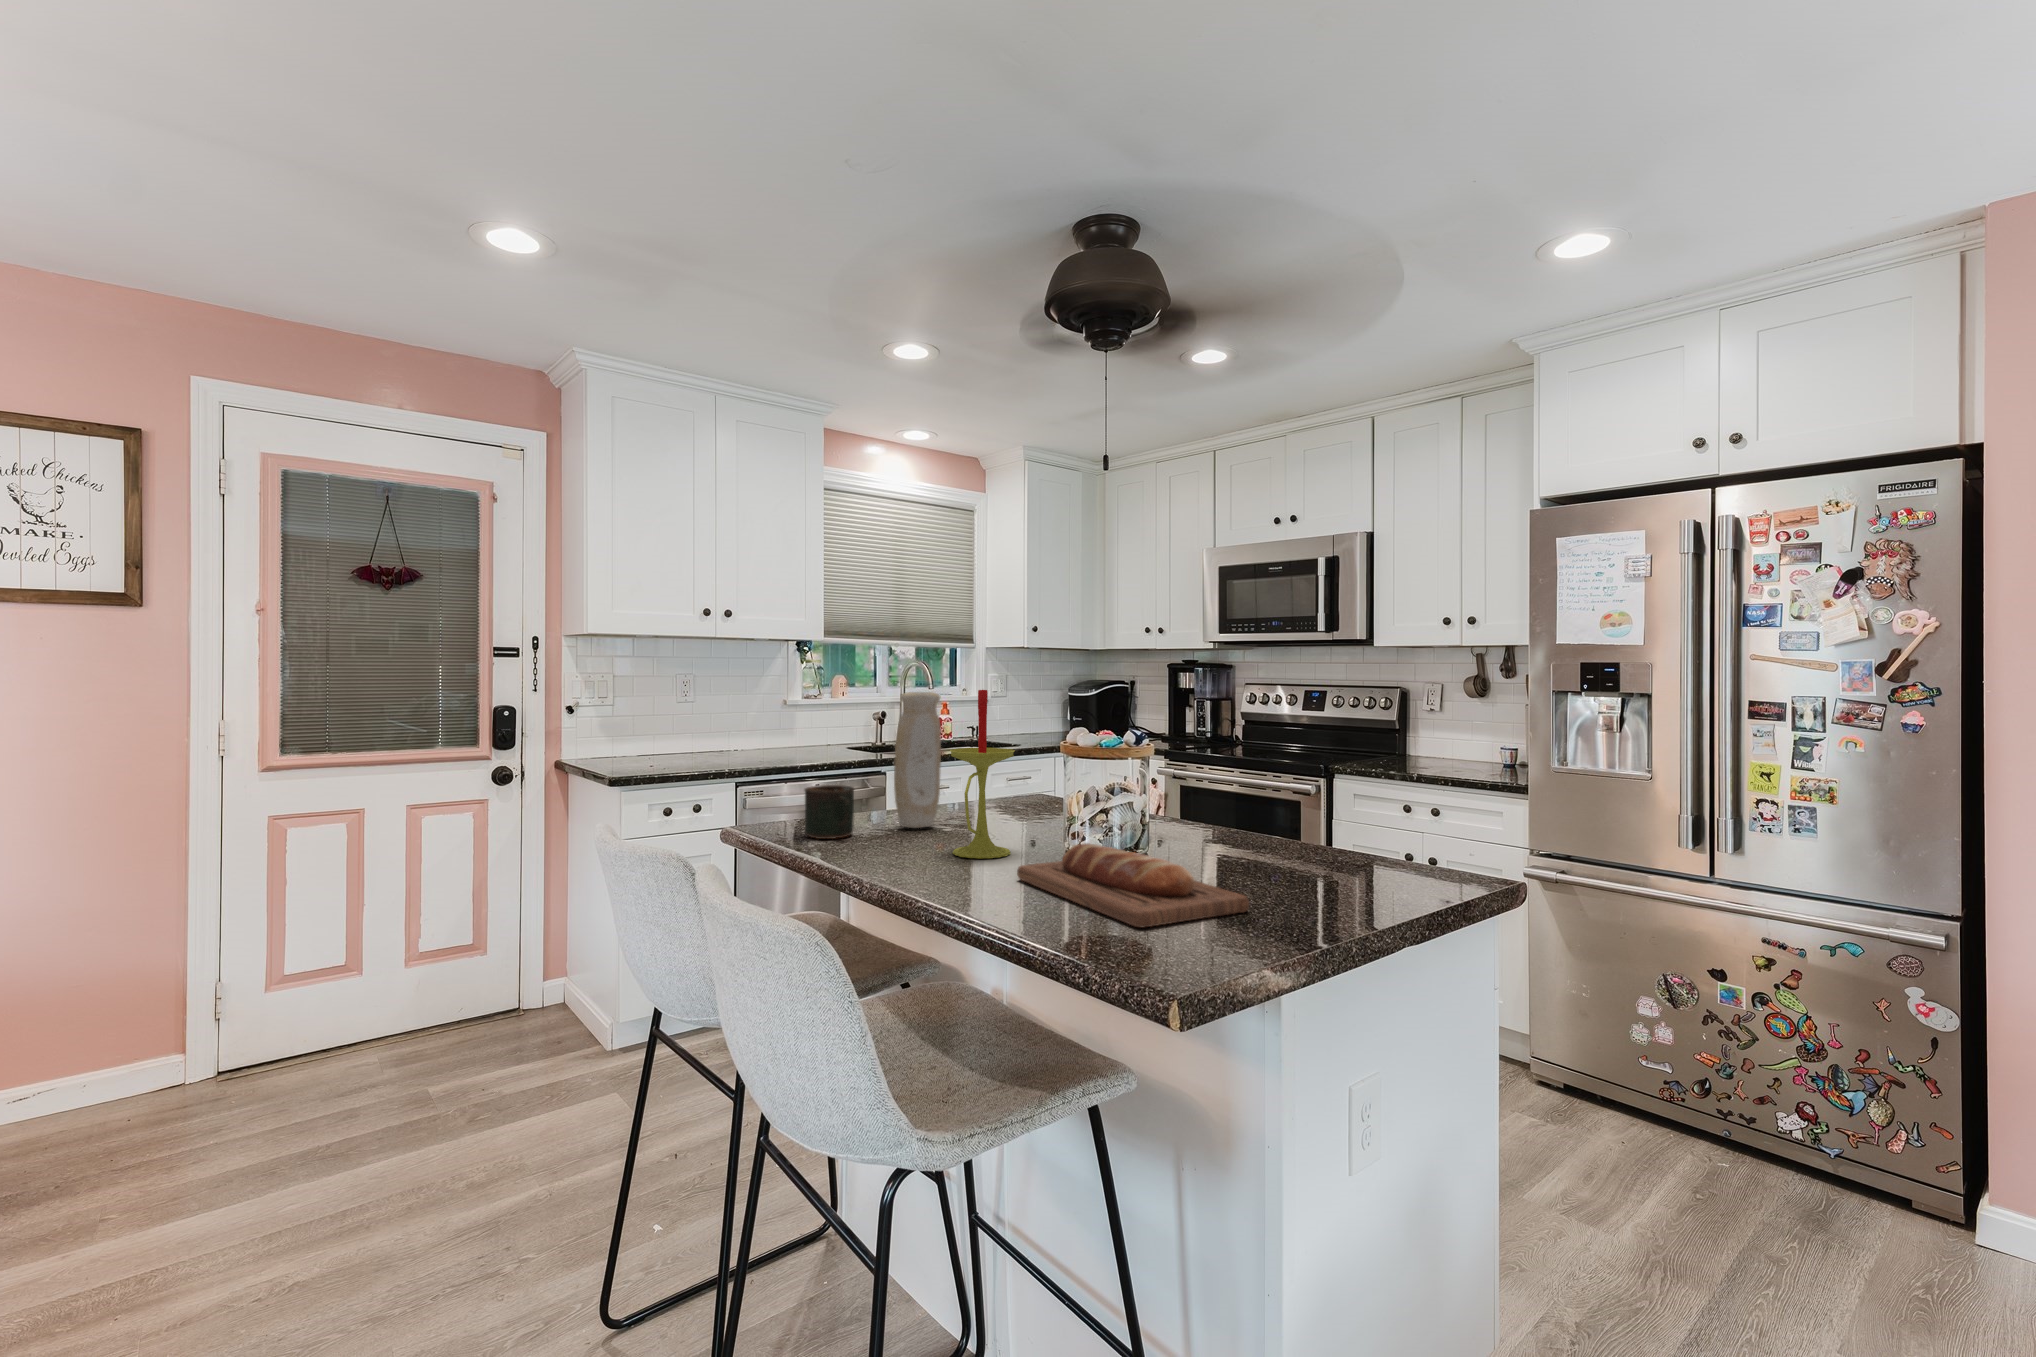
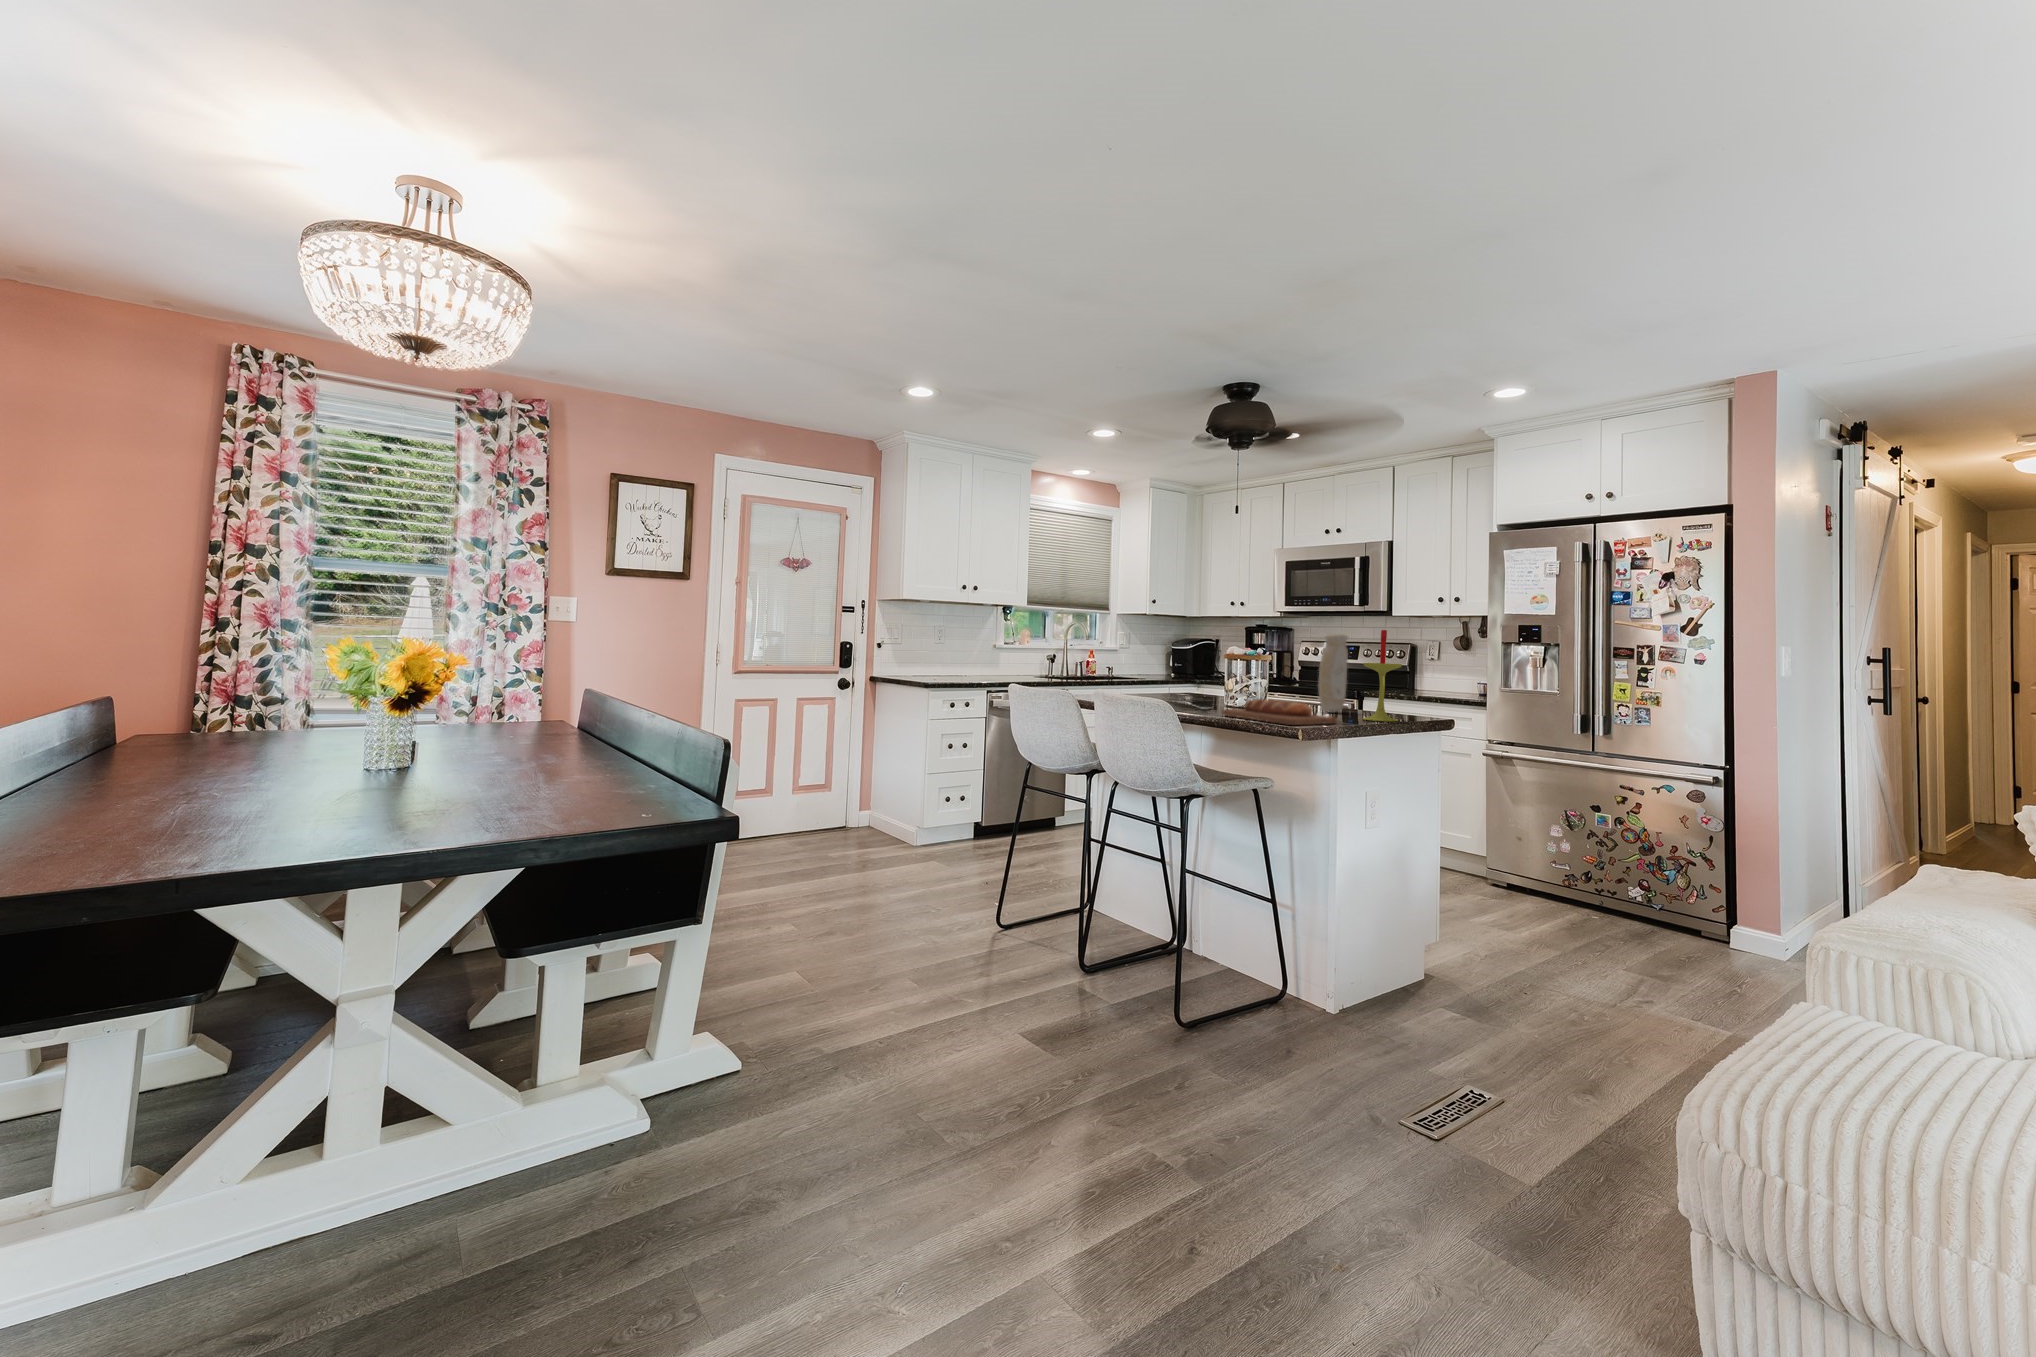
candle: present [950,690,1015,859] -> present [1363,630,1402,721]
vase: present [894,692,941,828] -> present [1318,634,1348,713]
mug: present [805,785,854,839] -> none [1093,680,1120,705]

